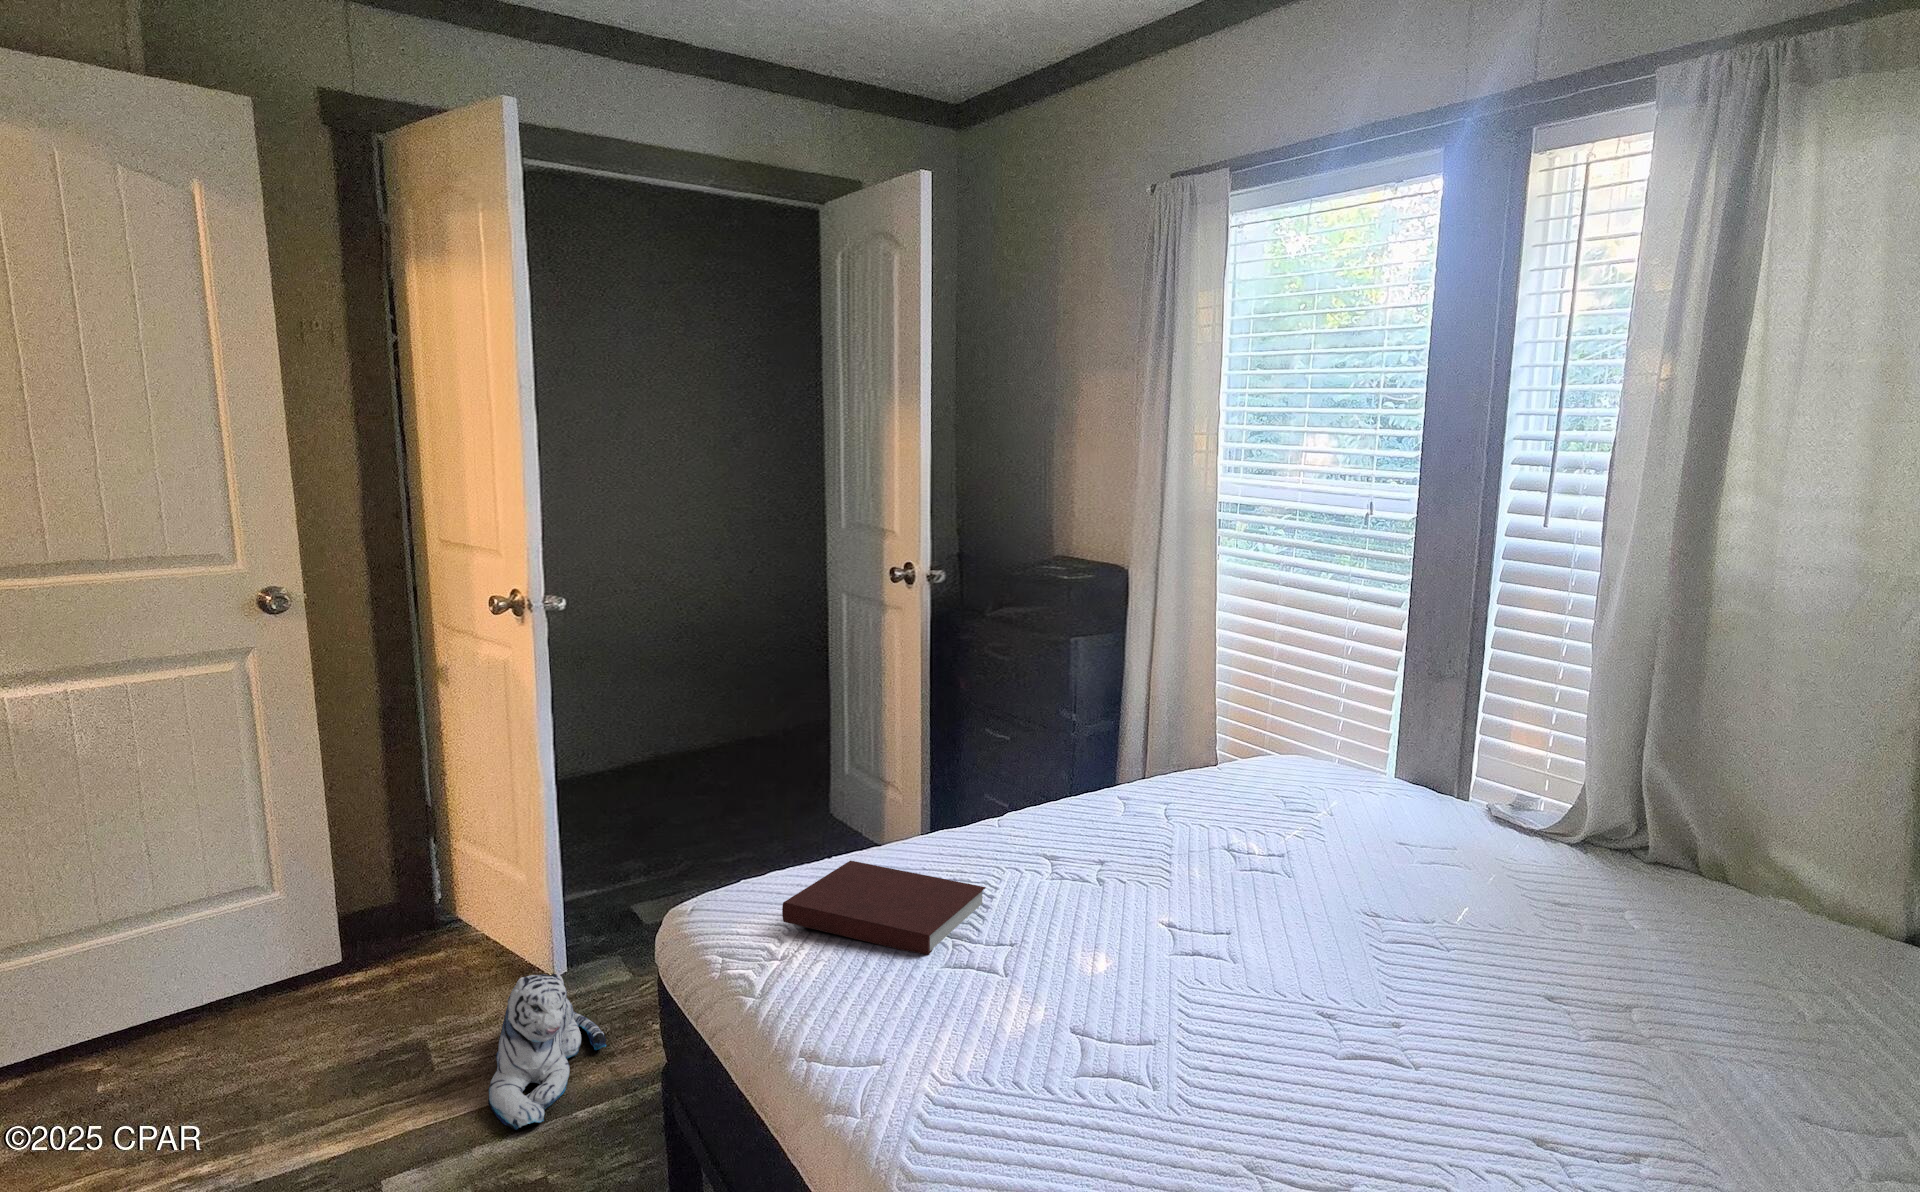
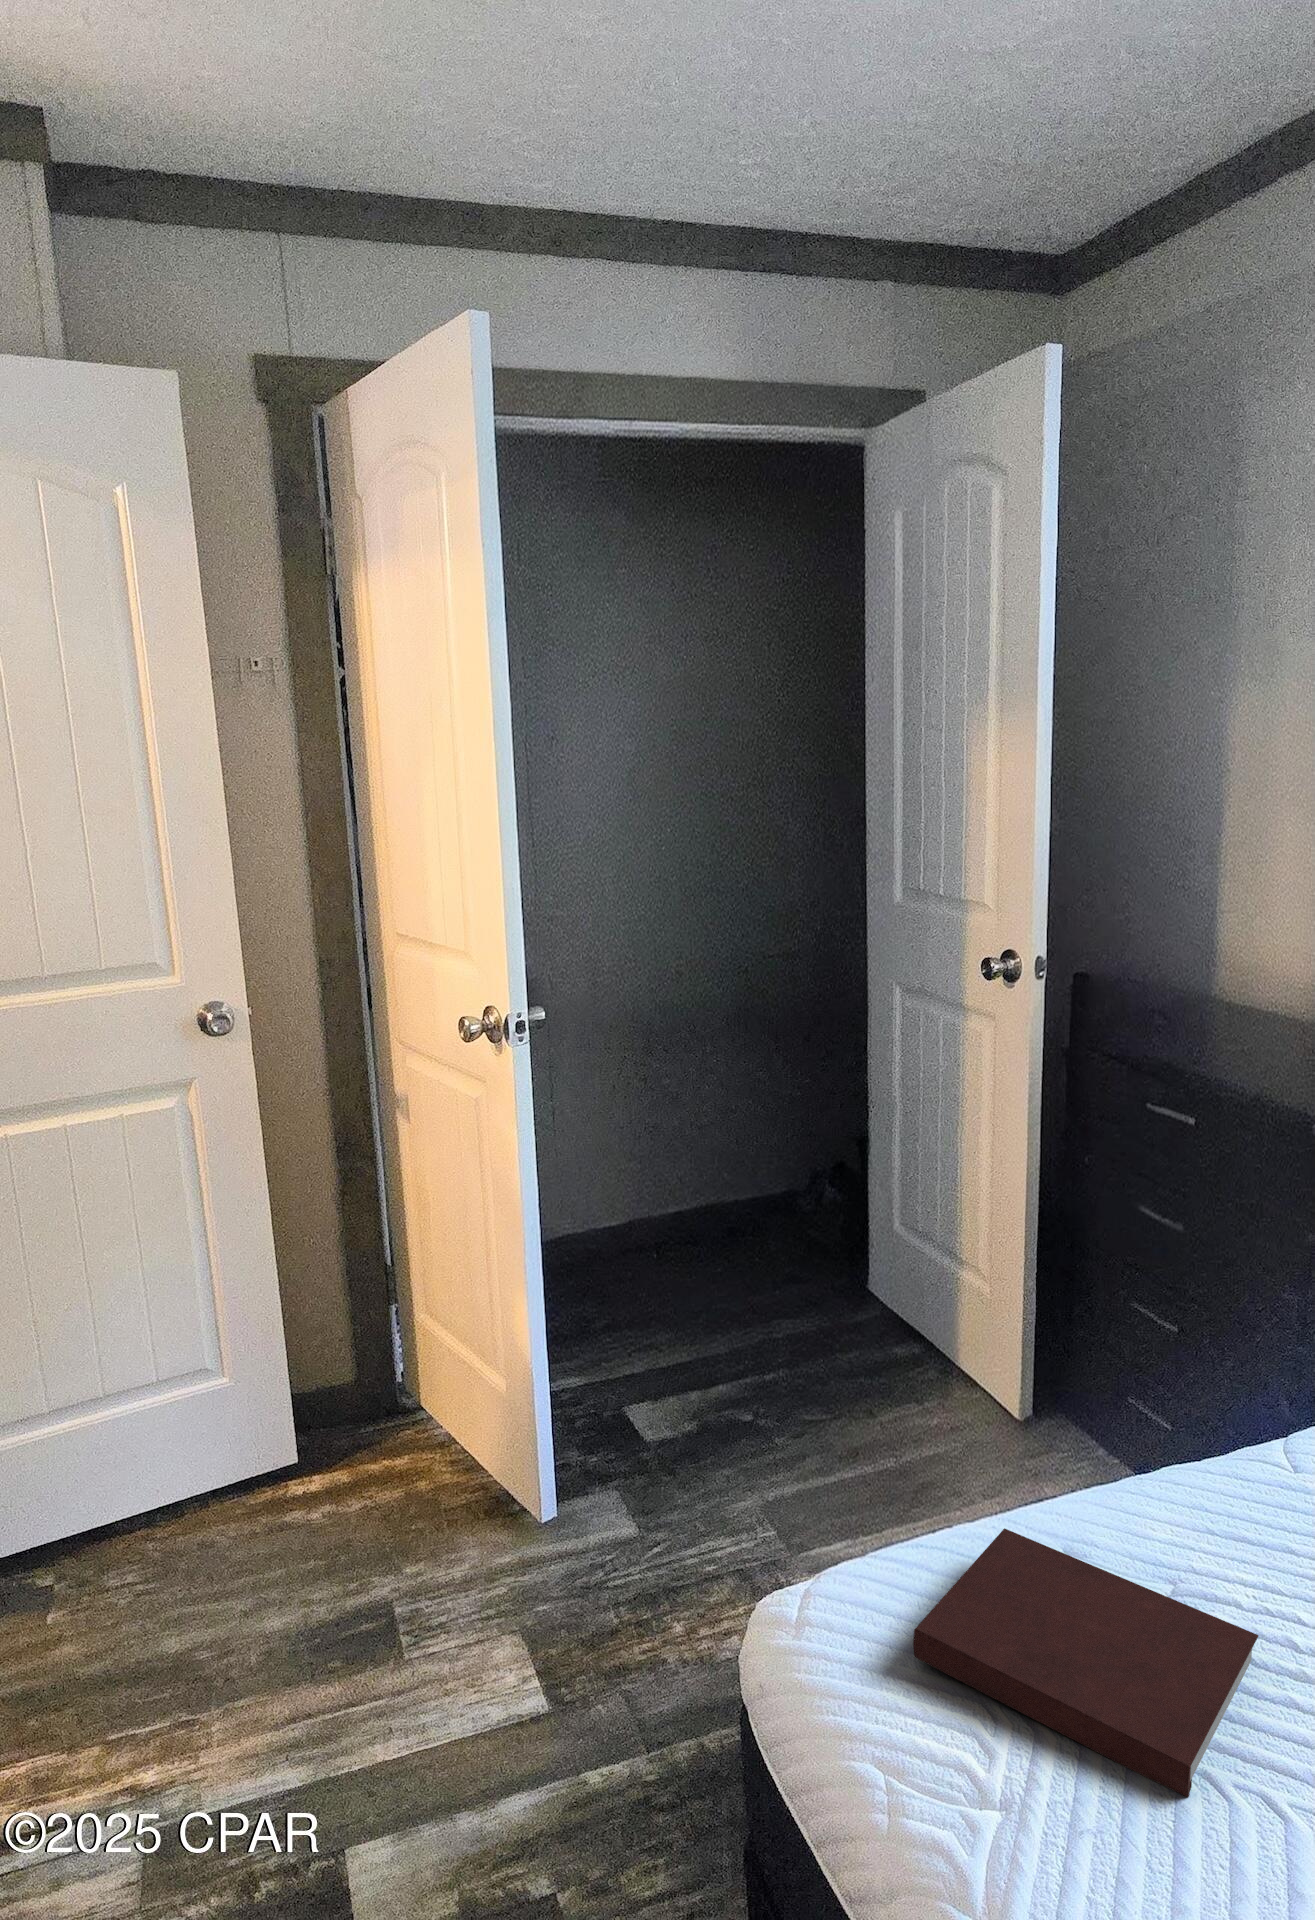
plush toy: present [488,974,606,1130] -> none [472,1555,618,1785]

